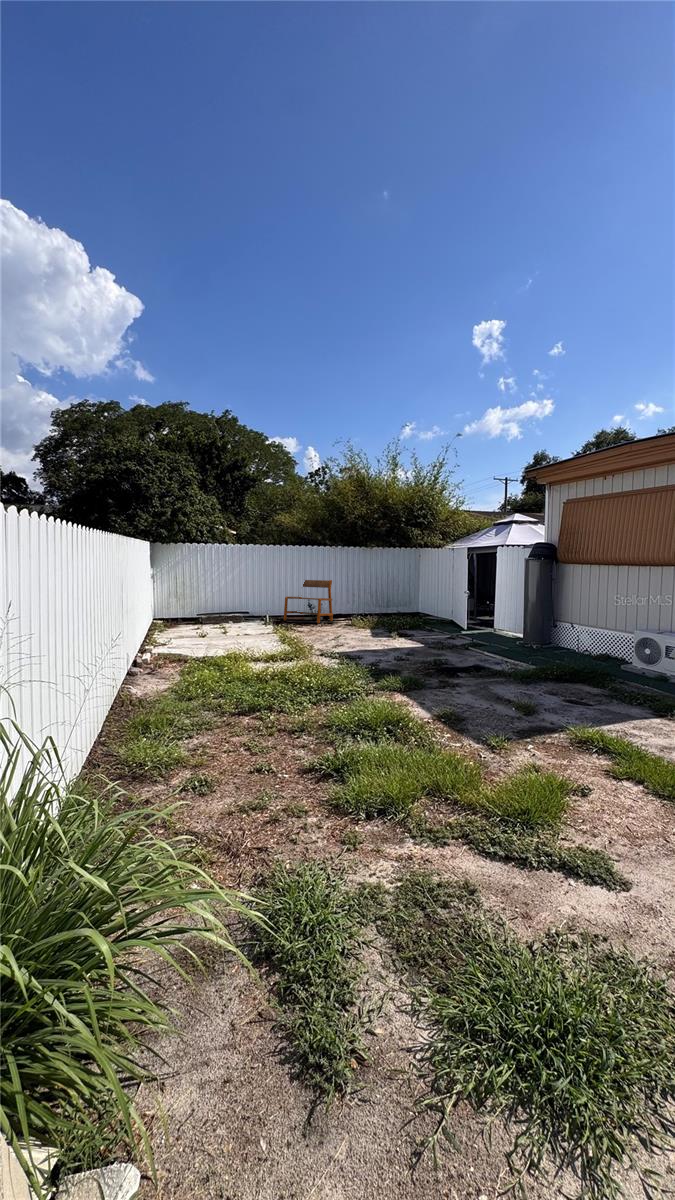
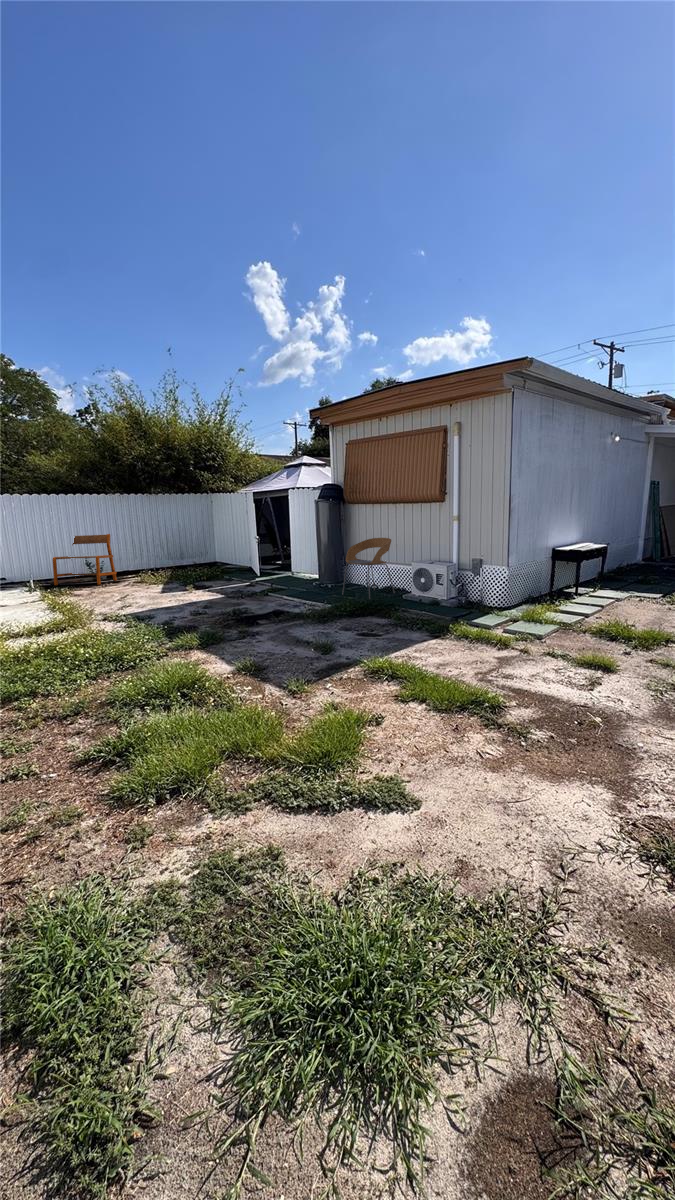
chair: none [548,602,609,666] -> present [342,538,395,599]

